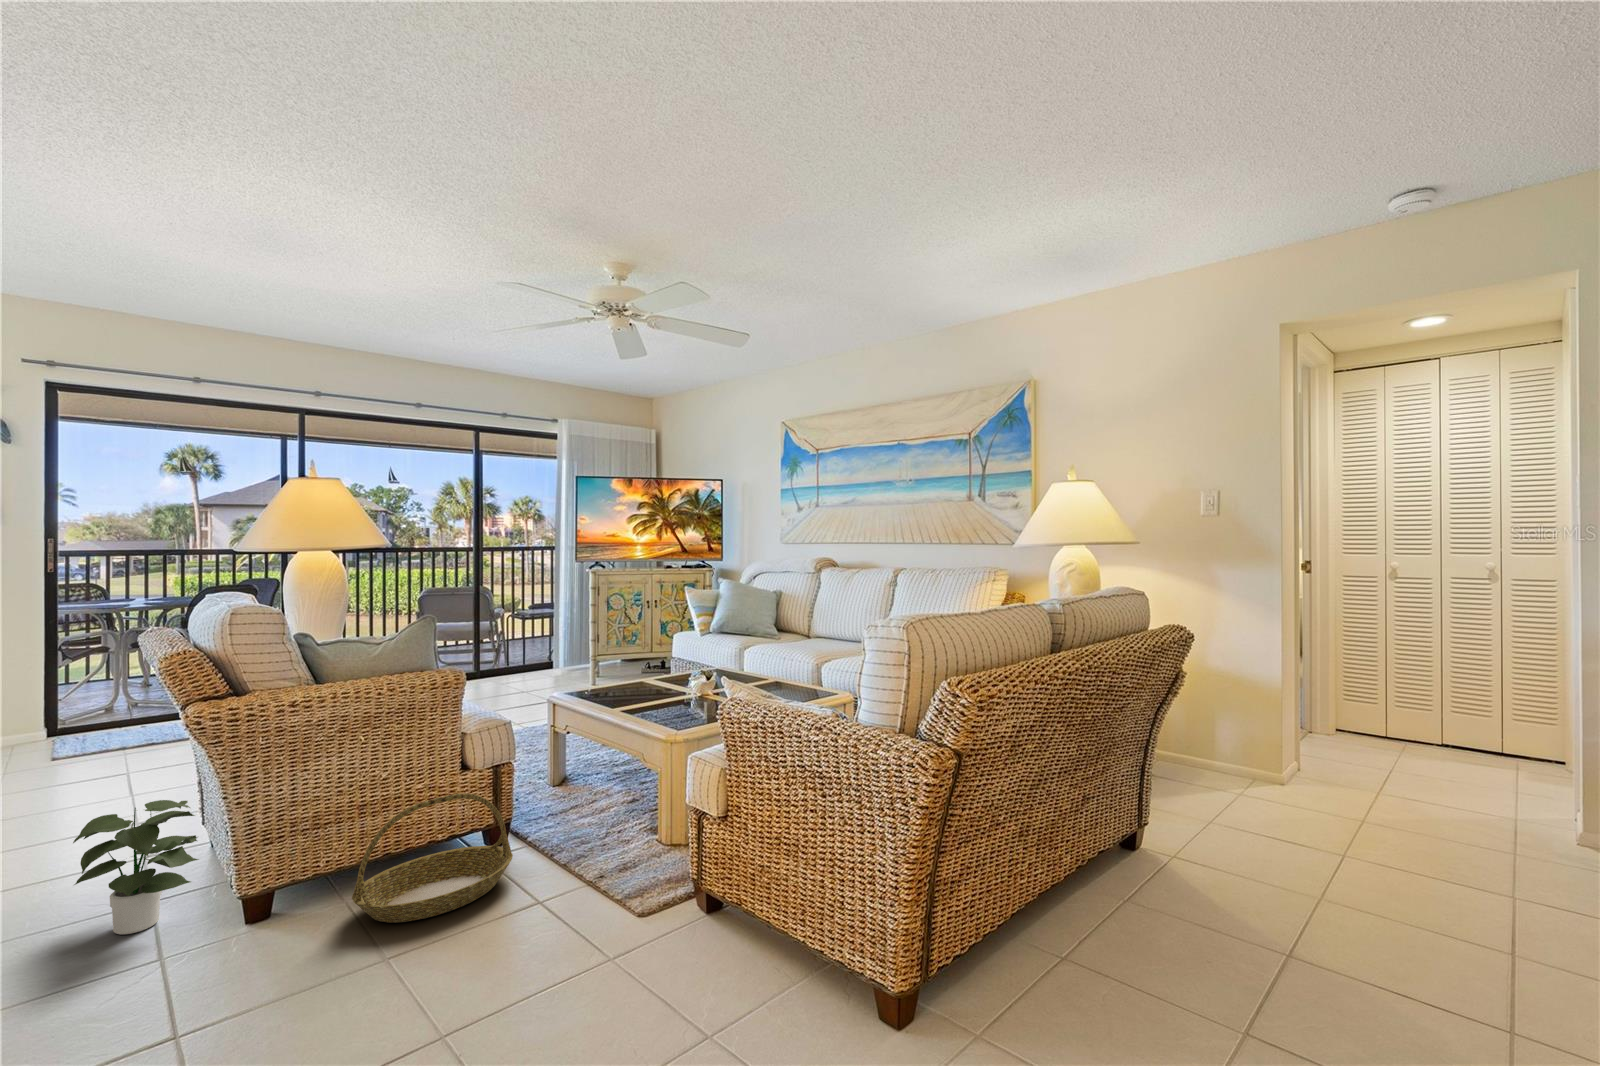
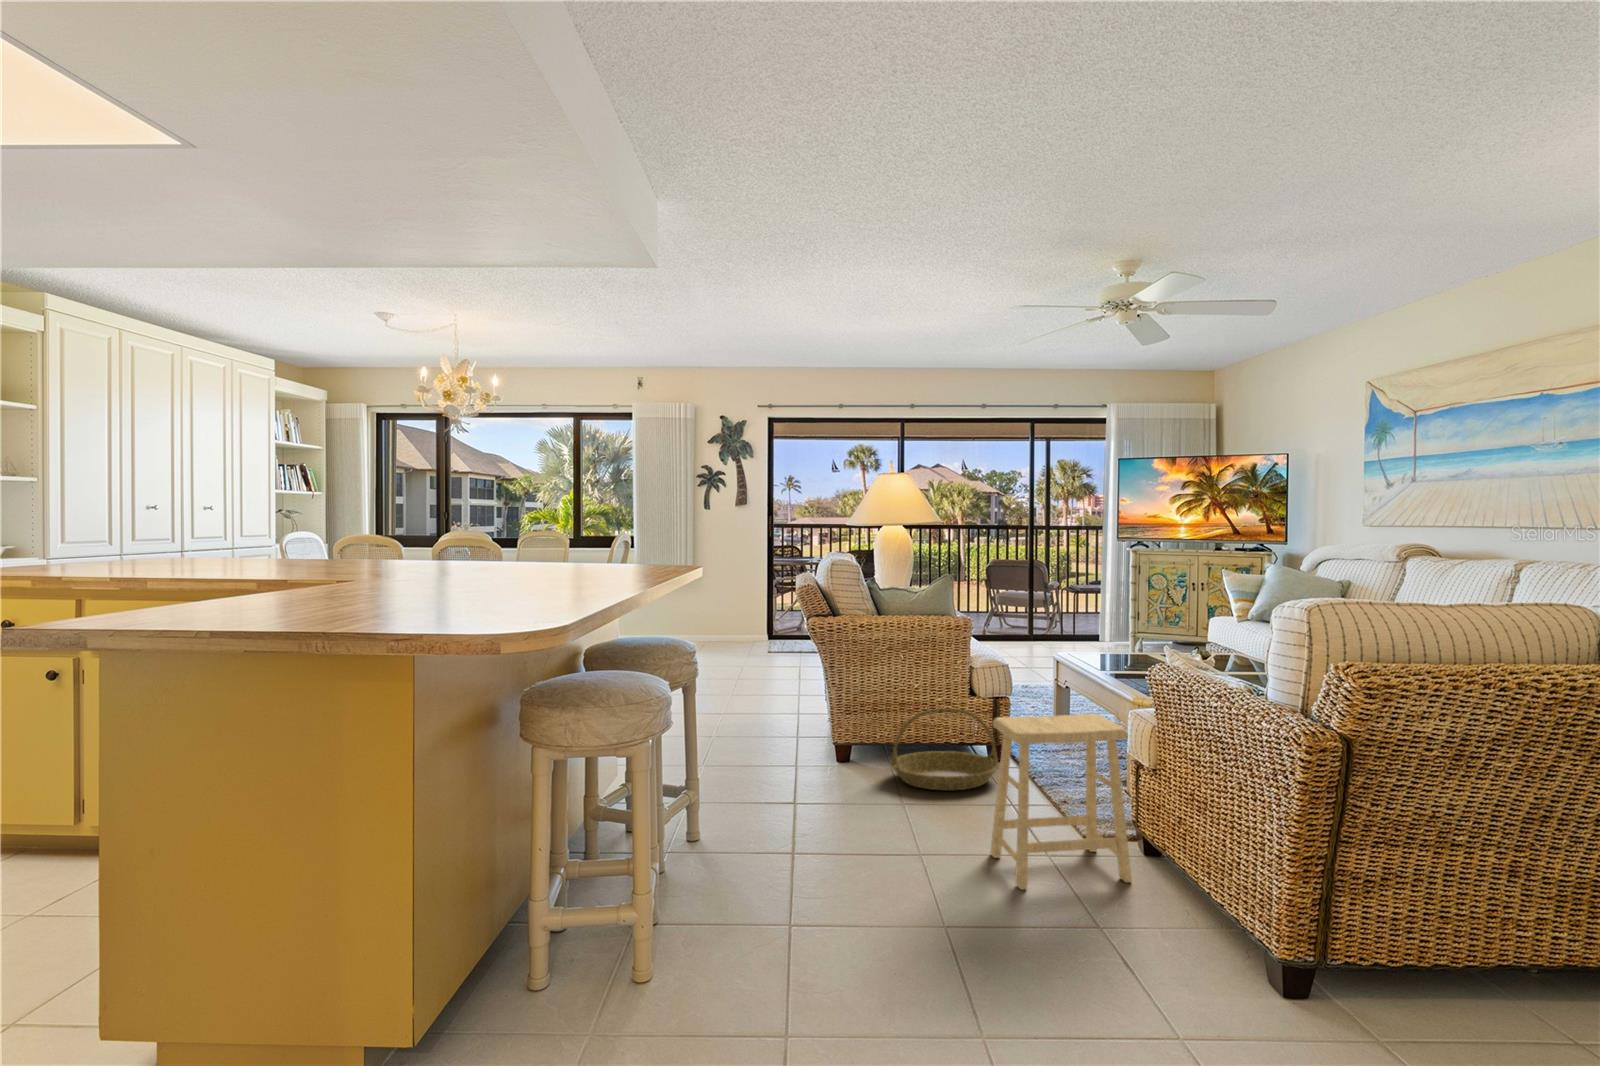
footstool: none [542,768,714,1029] -> present [990,714,1132,890]
potted plant: present [73,800,199,935] -> none [761,676,818,751]

